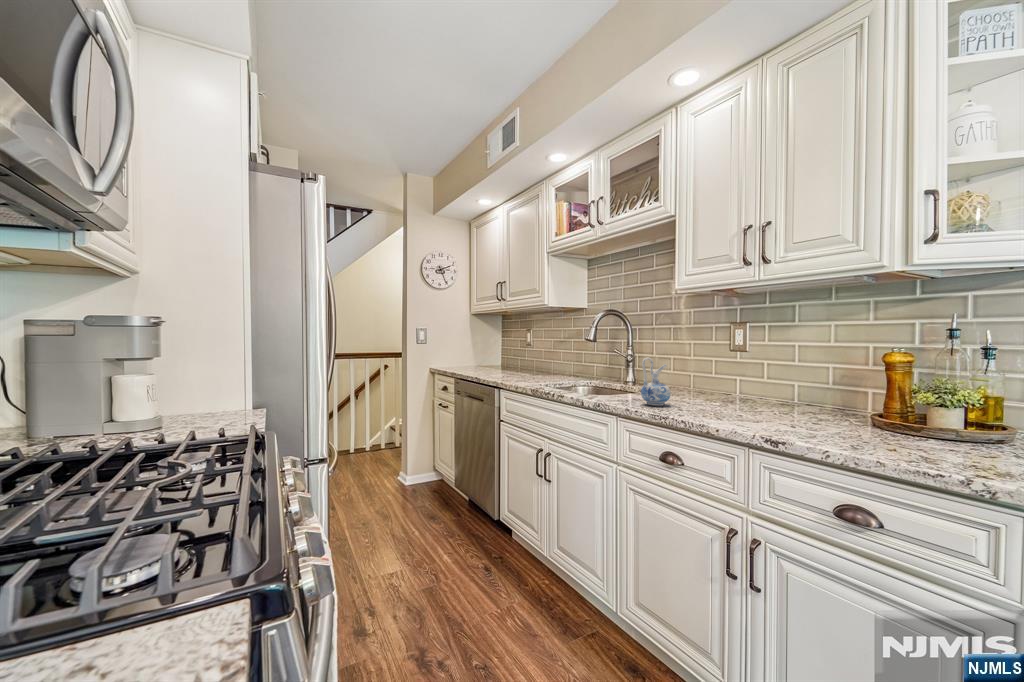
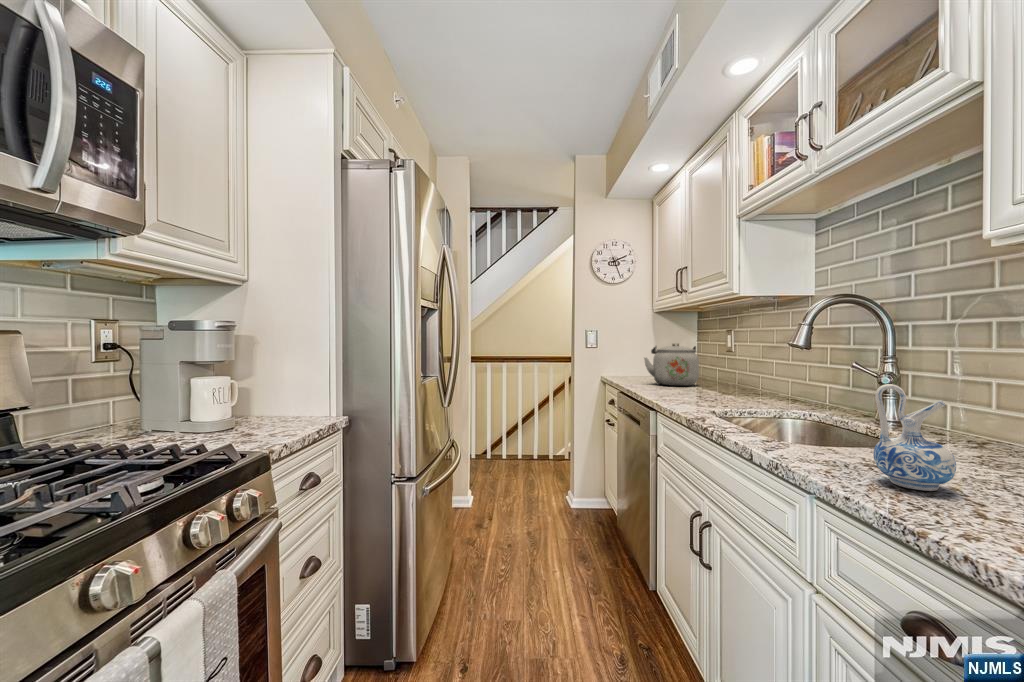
kettle: none [470,339,510,372] -> present [644,343,699,386]

